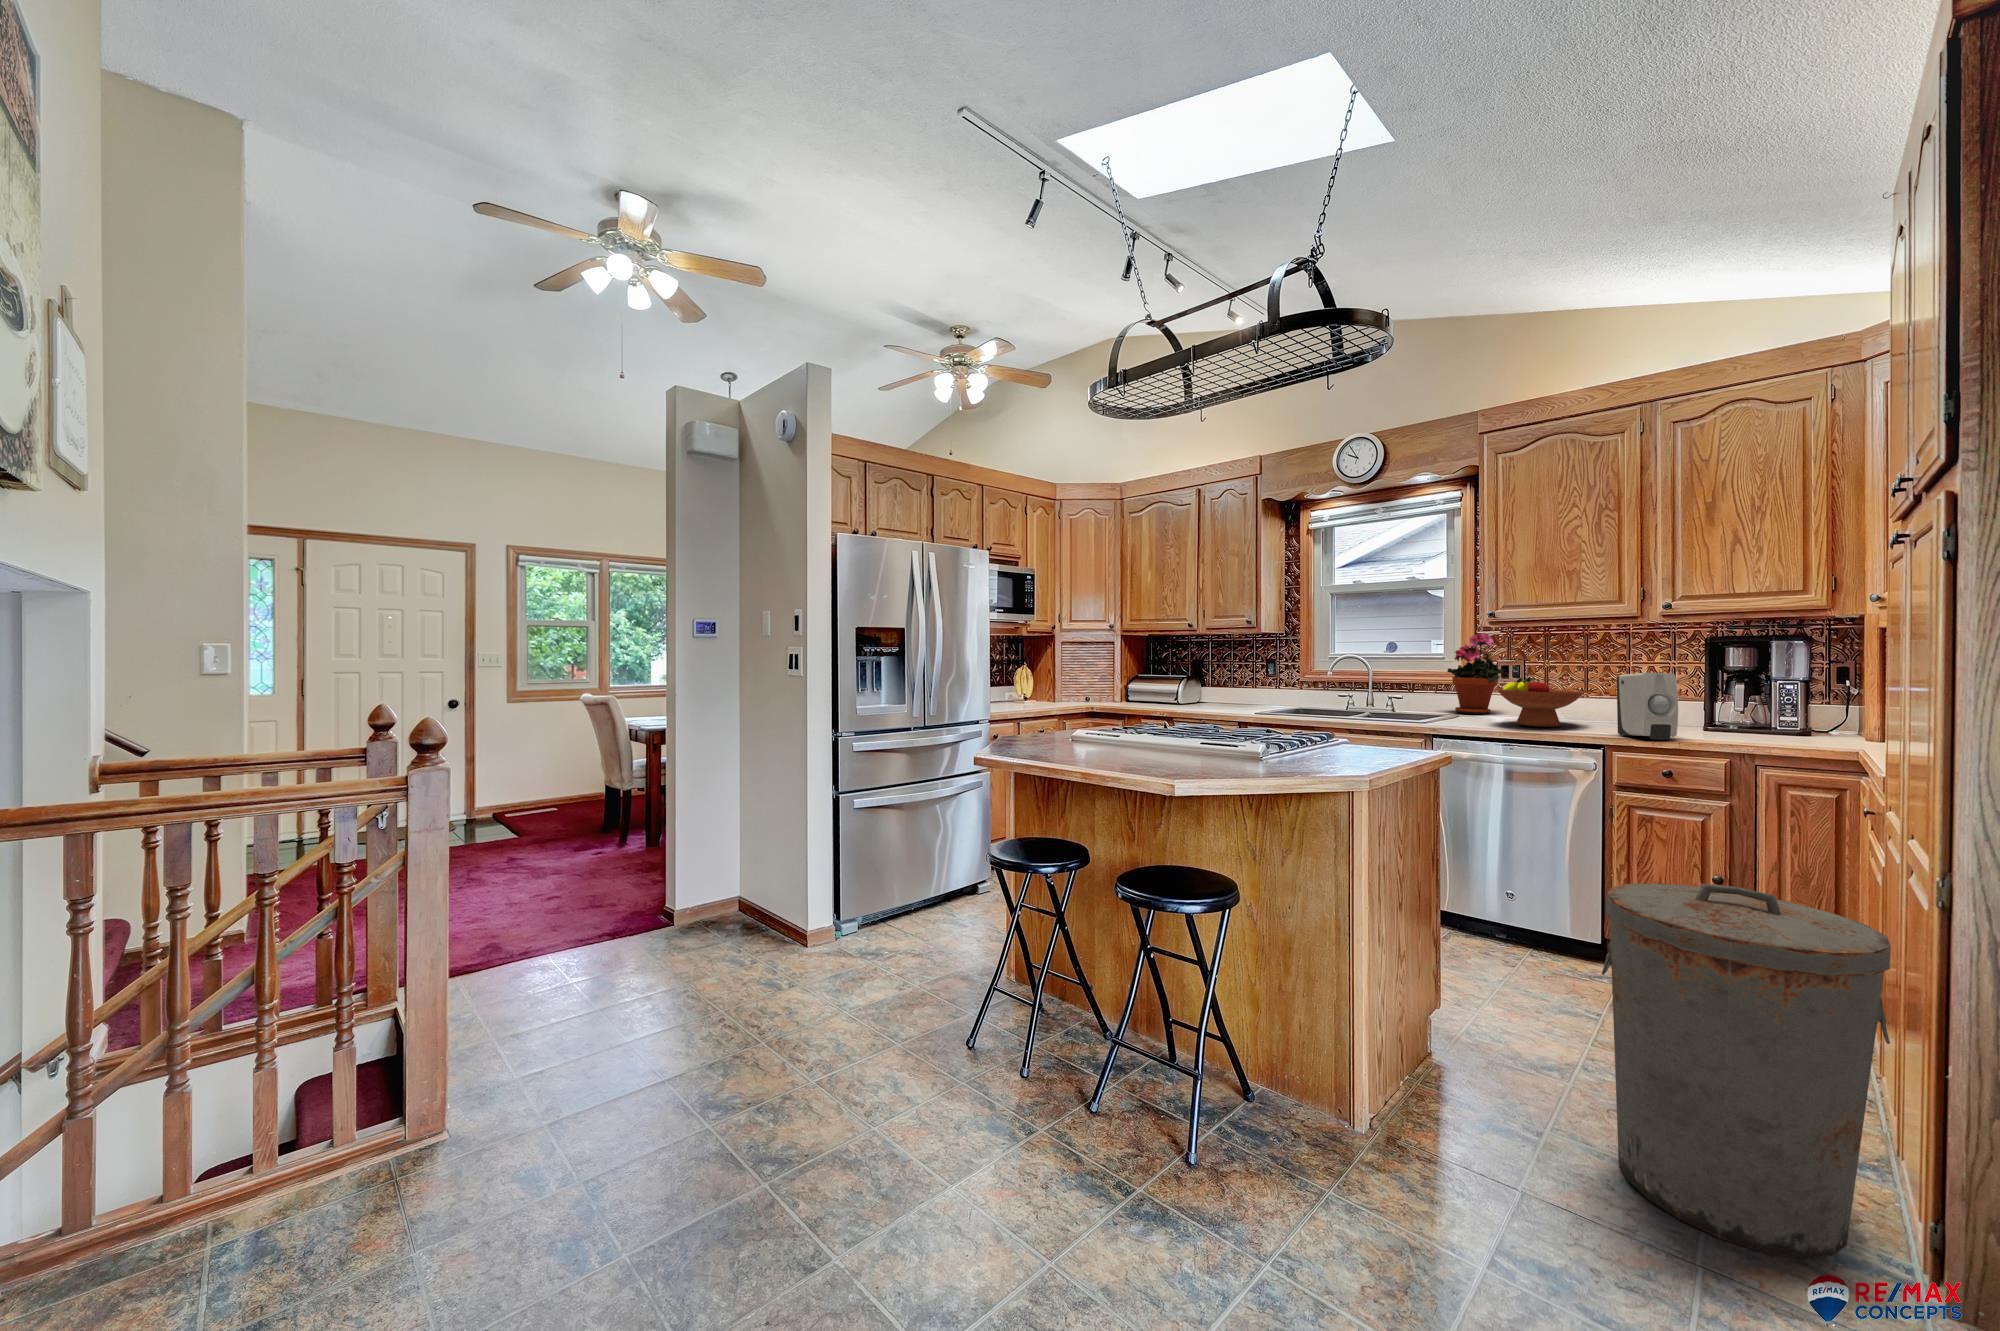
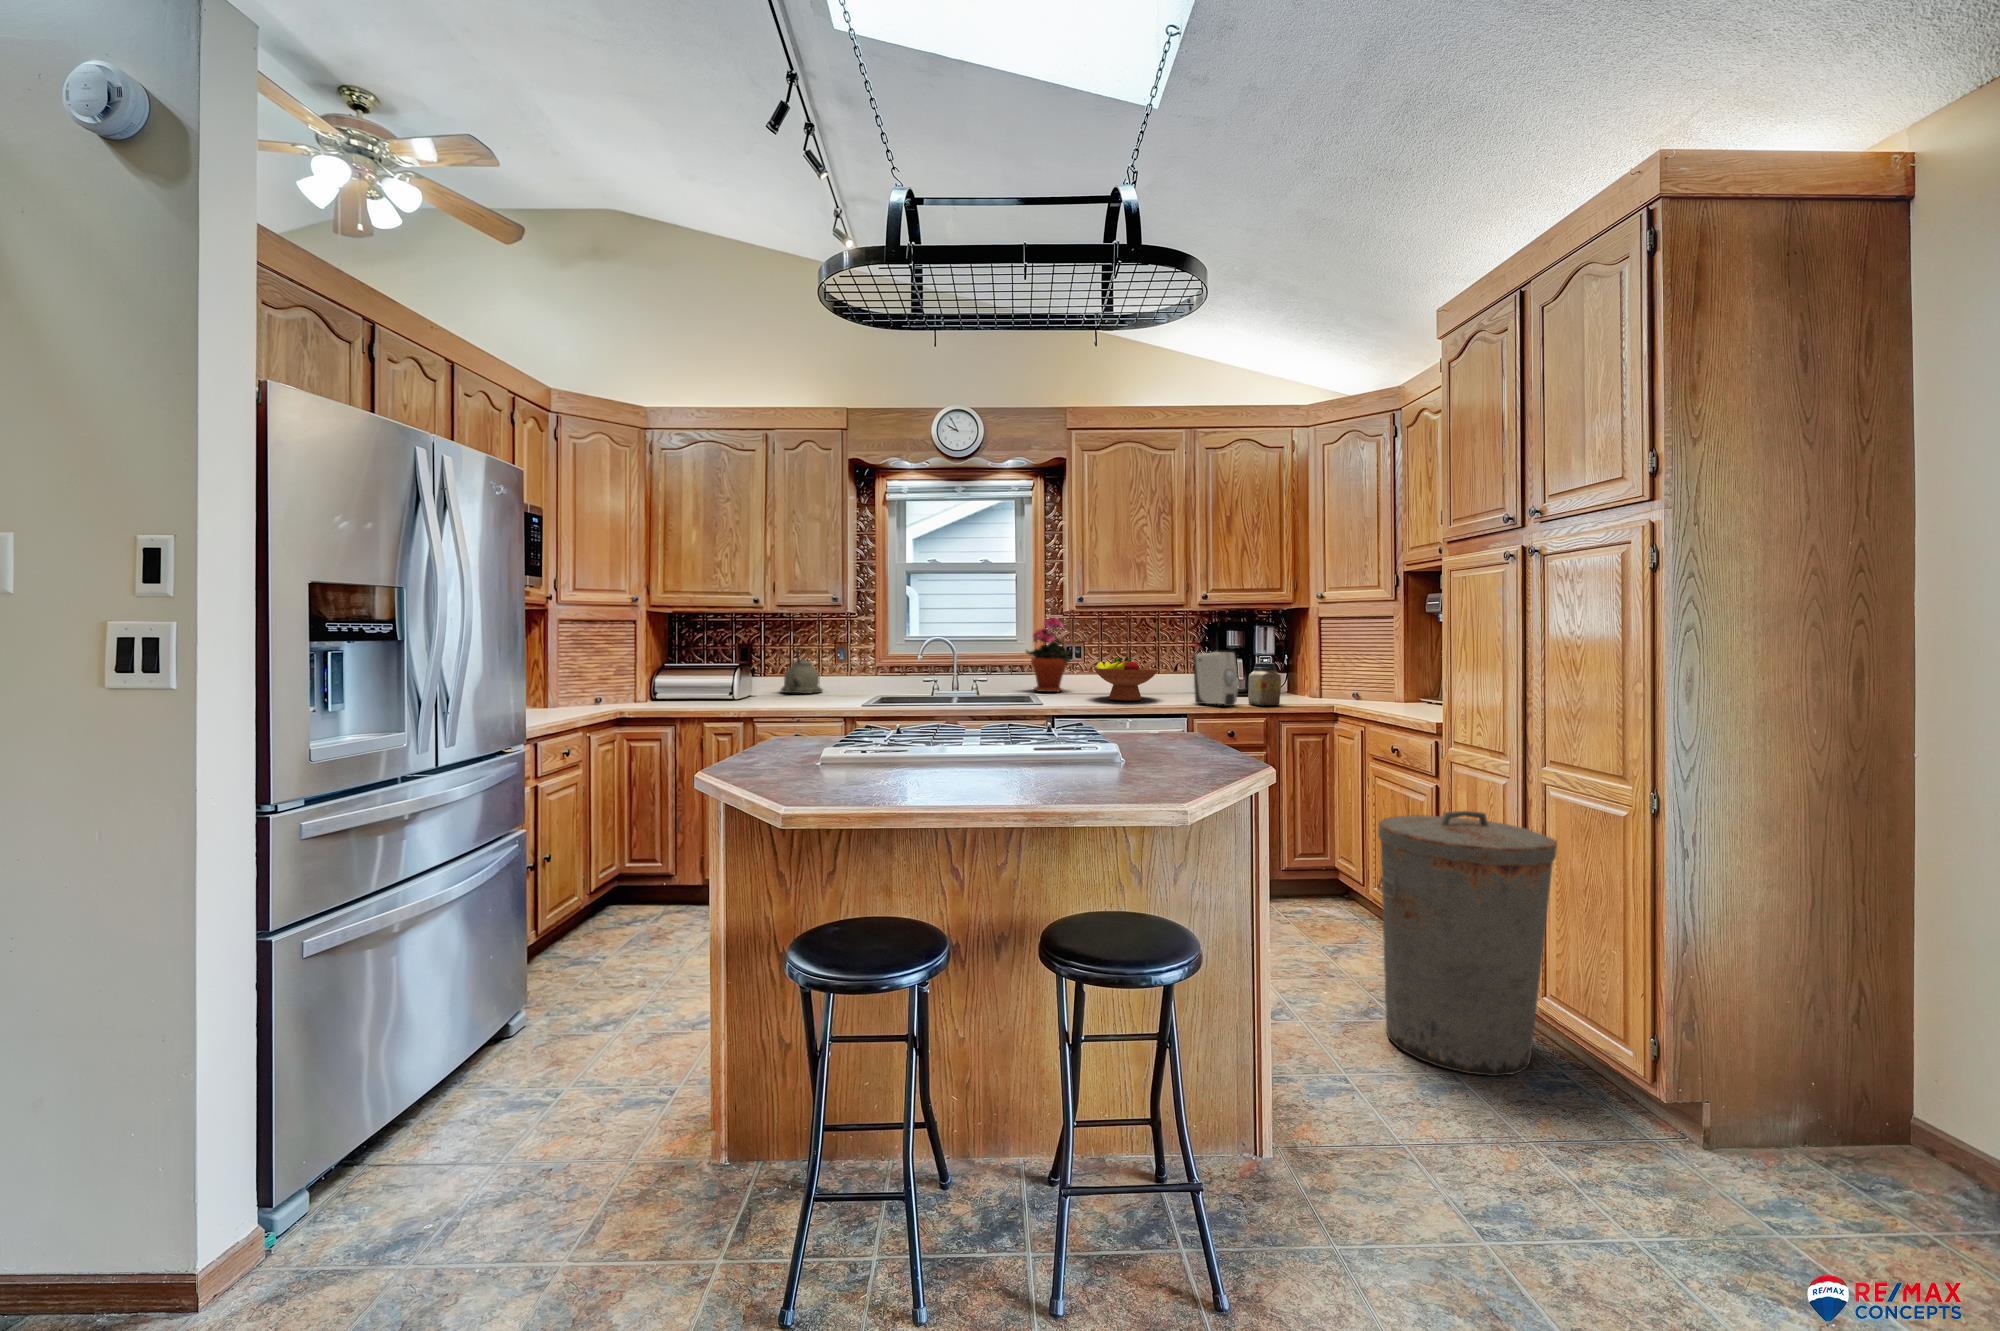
kettle: none [1219,663,1256,704] -> present [781,647,822,694]
jar: none [1700,688,1750,743] -> present [1248,663,1281,705]

